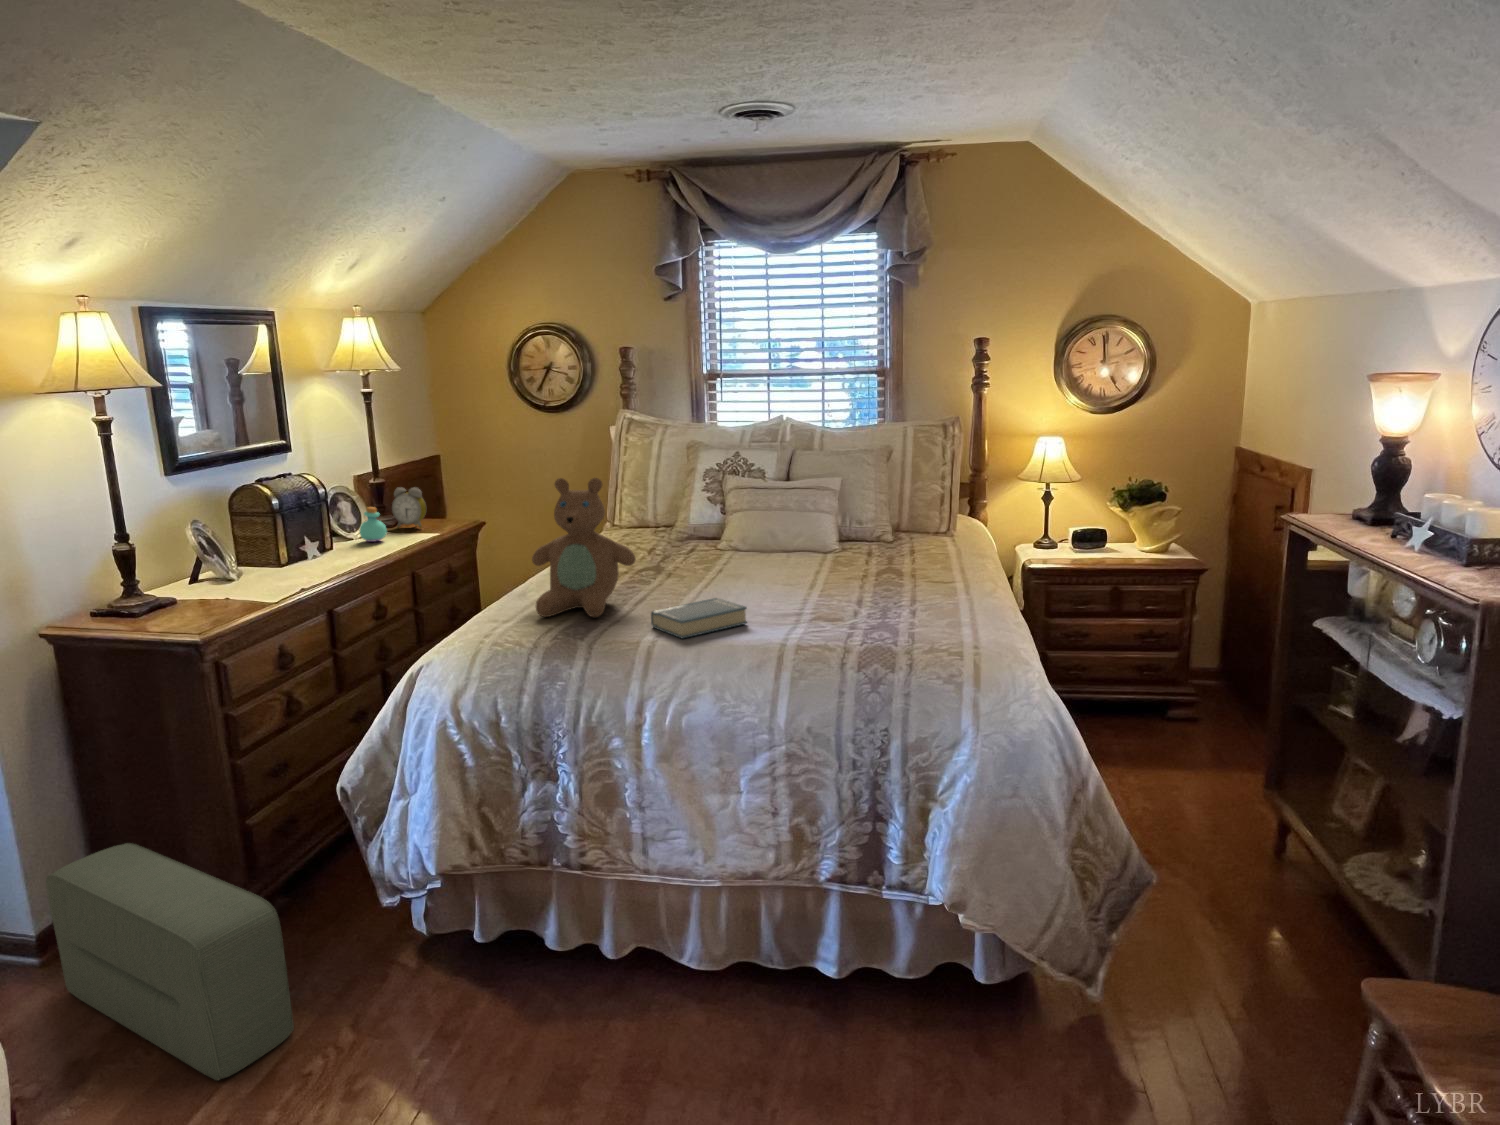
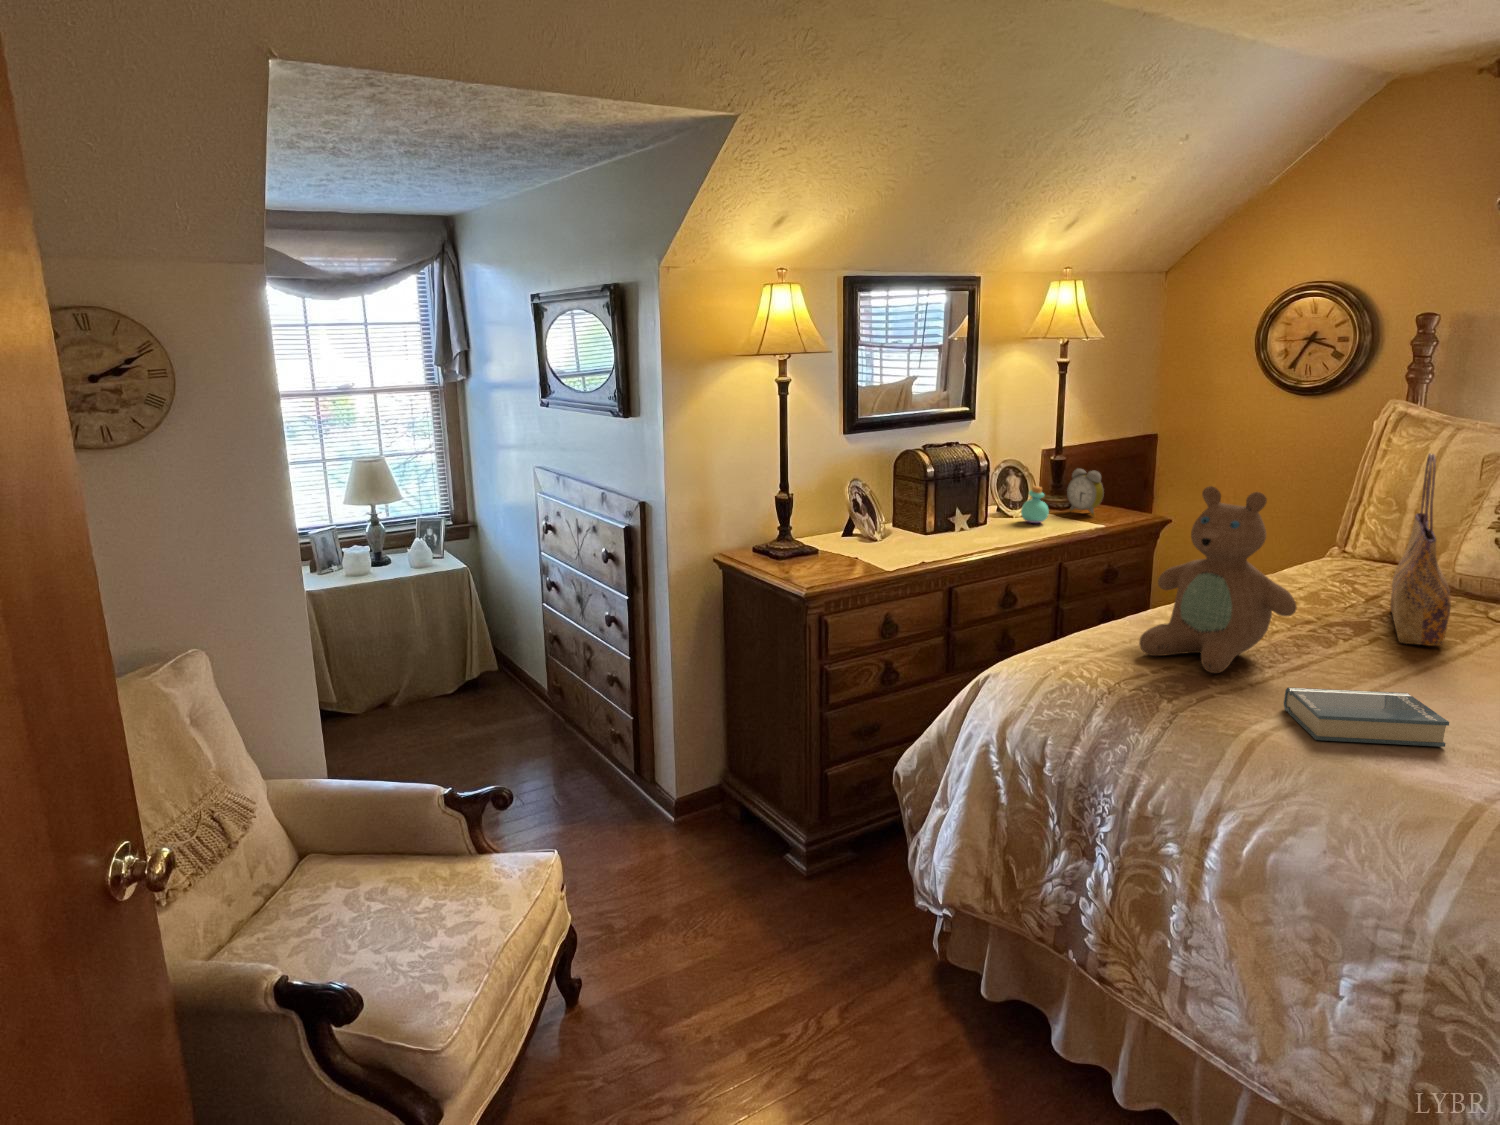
tote bag: none [668,441,712,574] -> present [1391,454,1451,646]
pouf: present [46,843,294,1080] -> none [669,755,791,1004]

